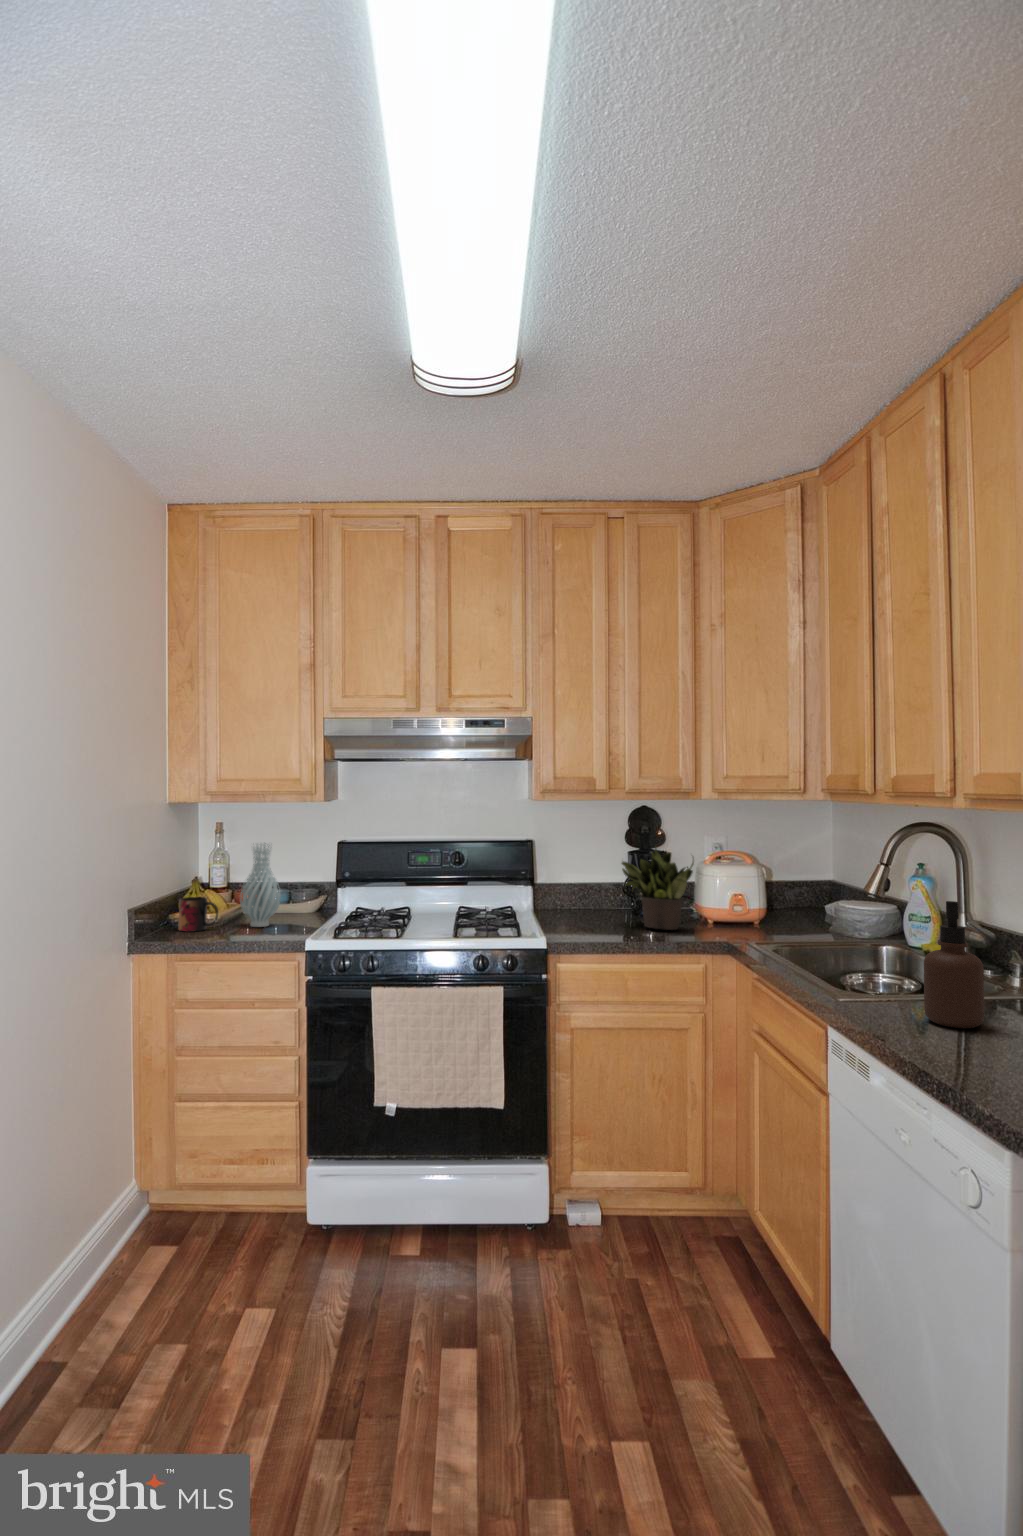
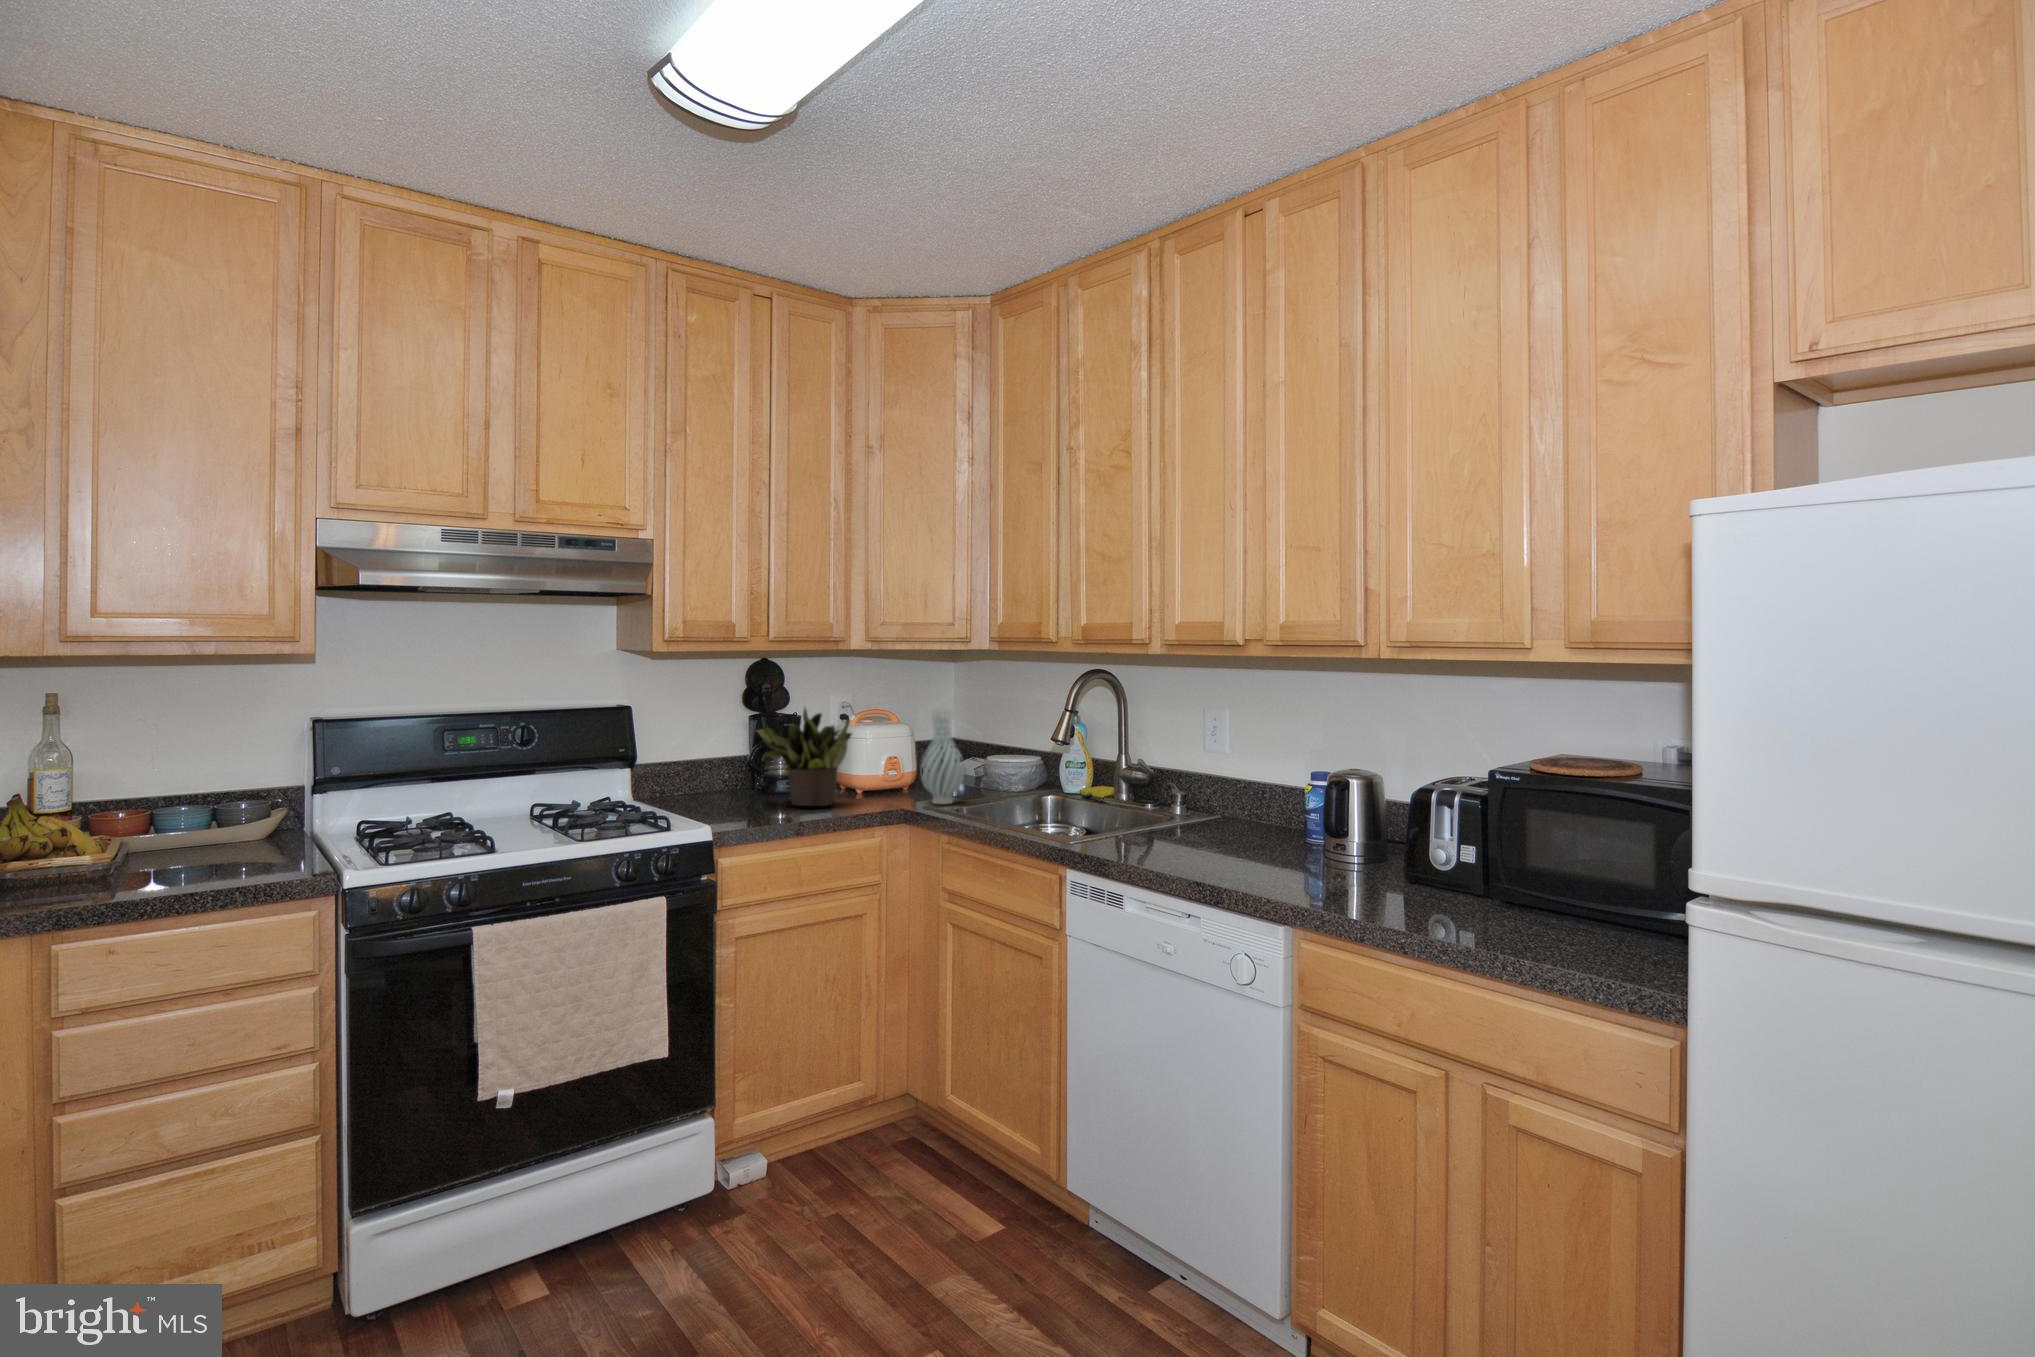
vase: present [240,843,281,927] -> present [921,710,965,804]
mug: present [179,897,218,932] -> none [47,835,134,898]
soap dispenser: present [924,901,984,1028] -> none [1164,747,1213,863]

